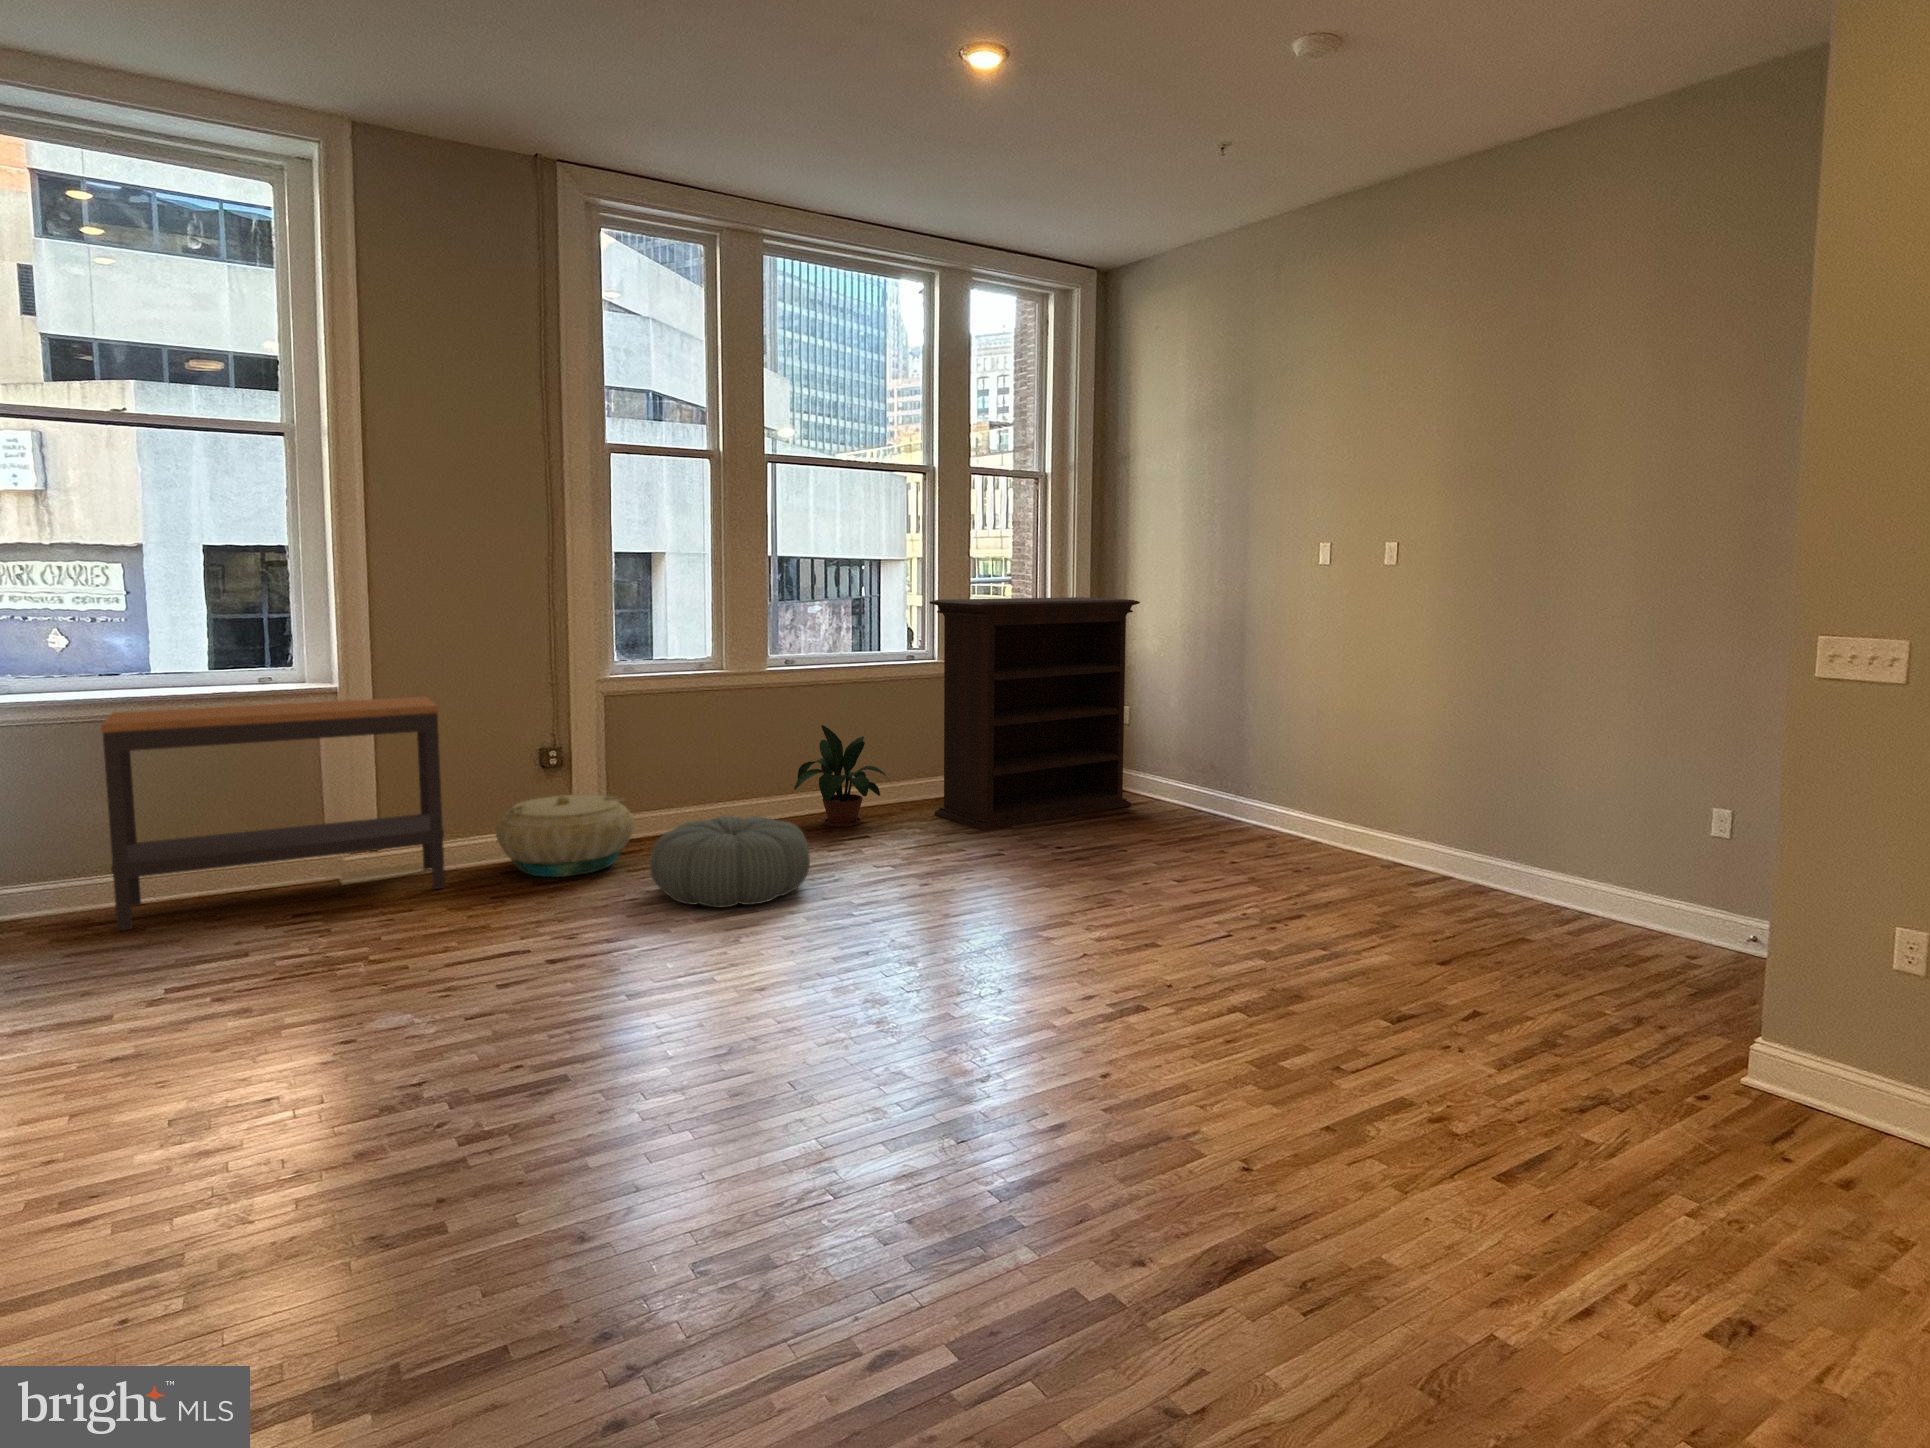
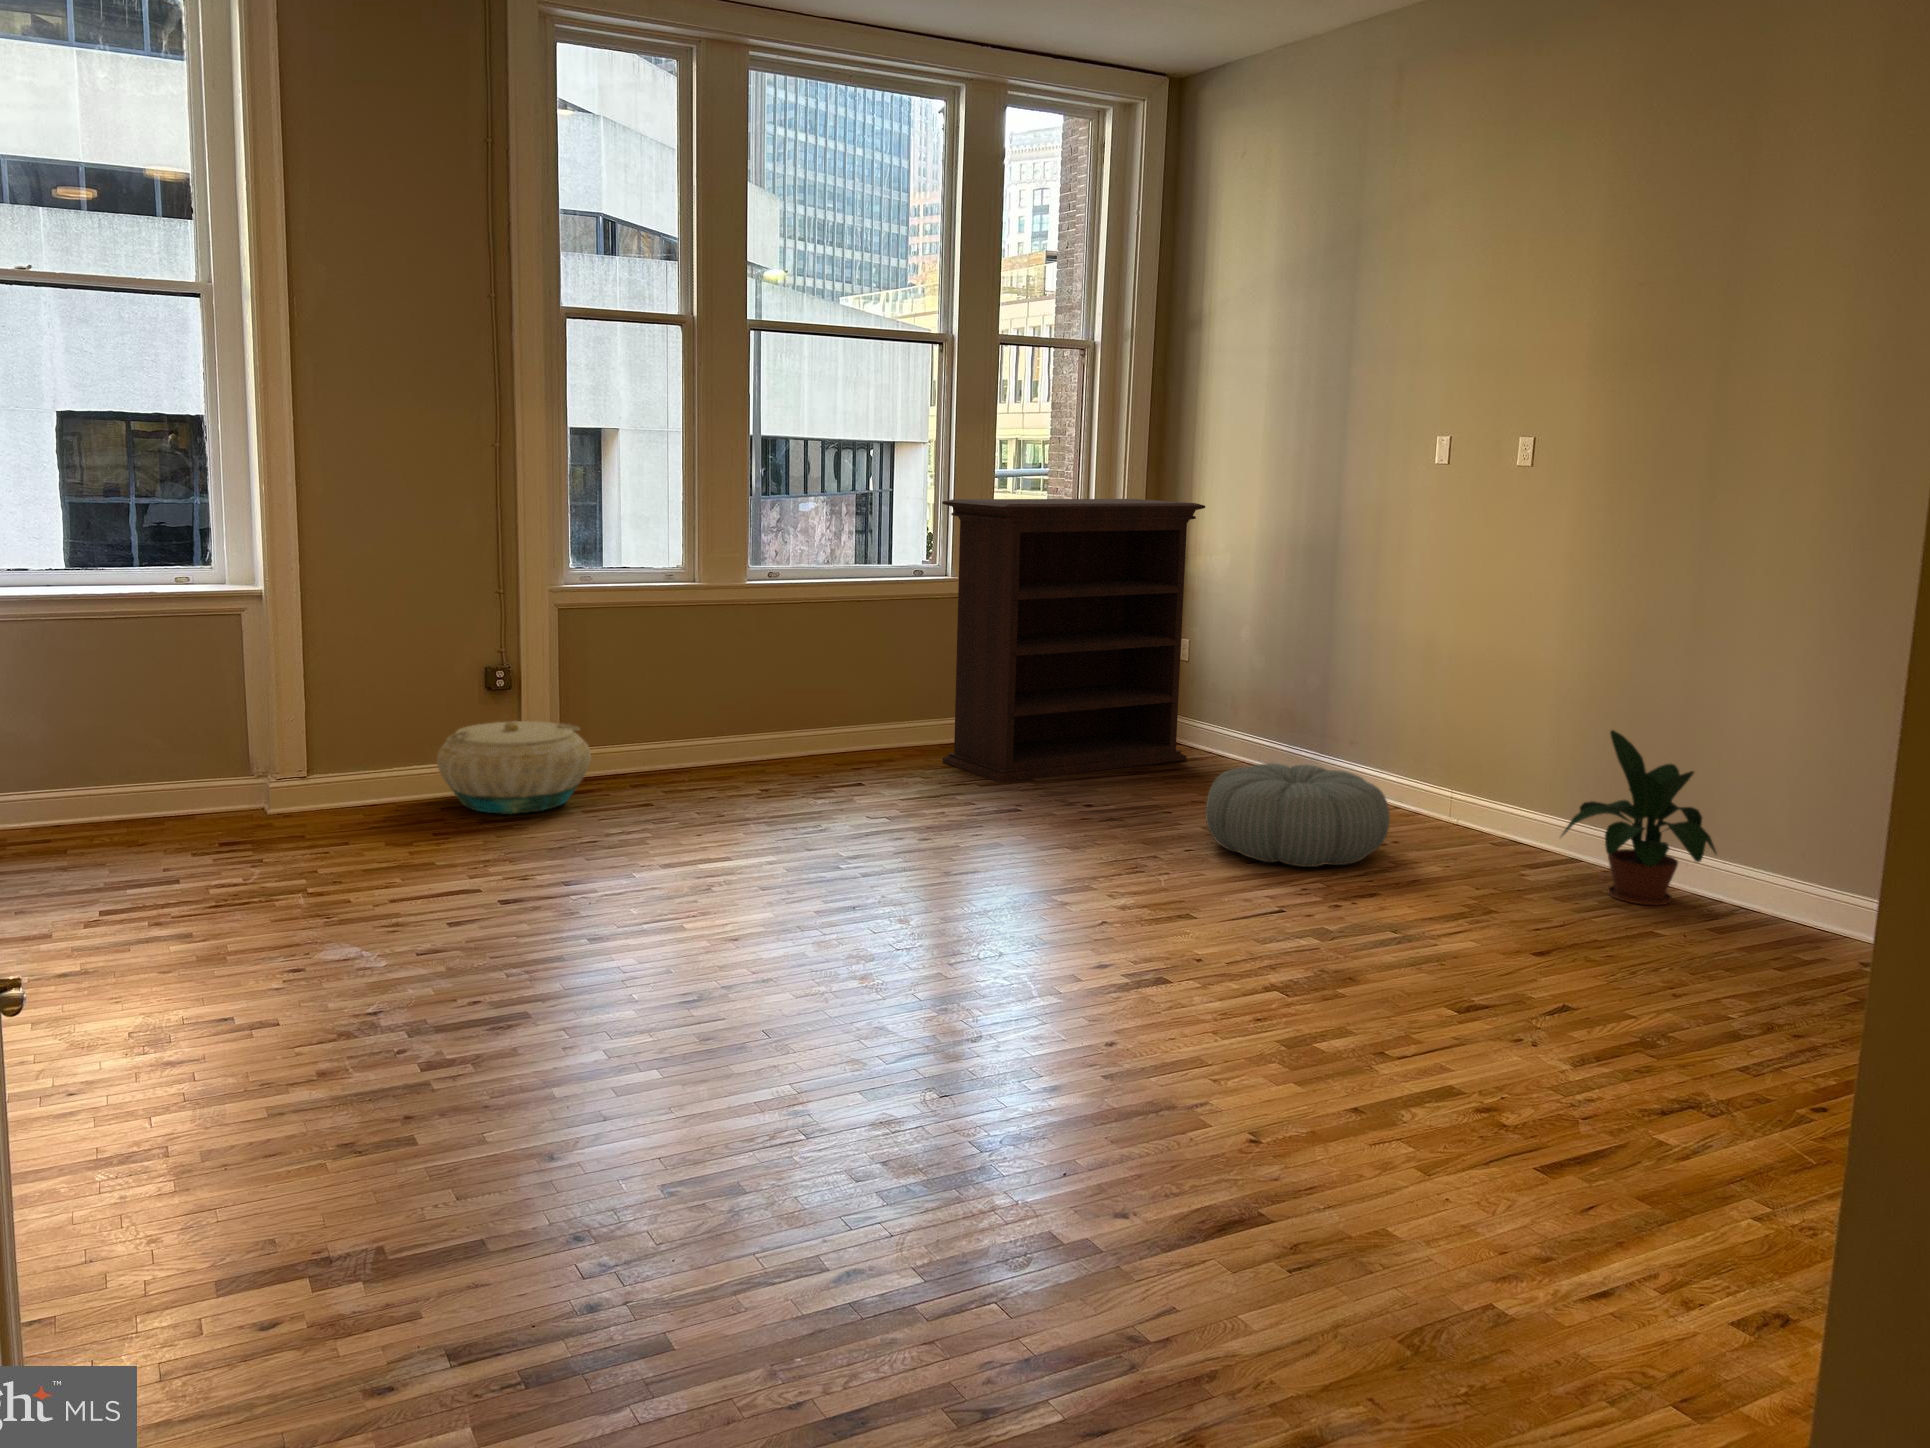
console table: present [101,696,445,931] -> none [29,602,383,850]
potted plant: present [794,725,889,827] -> present [1561,730,1716,905]
pouf: present [650,816,810,907] -> present [1205,763,1390,867]

